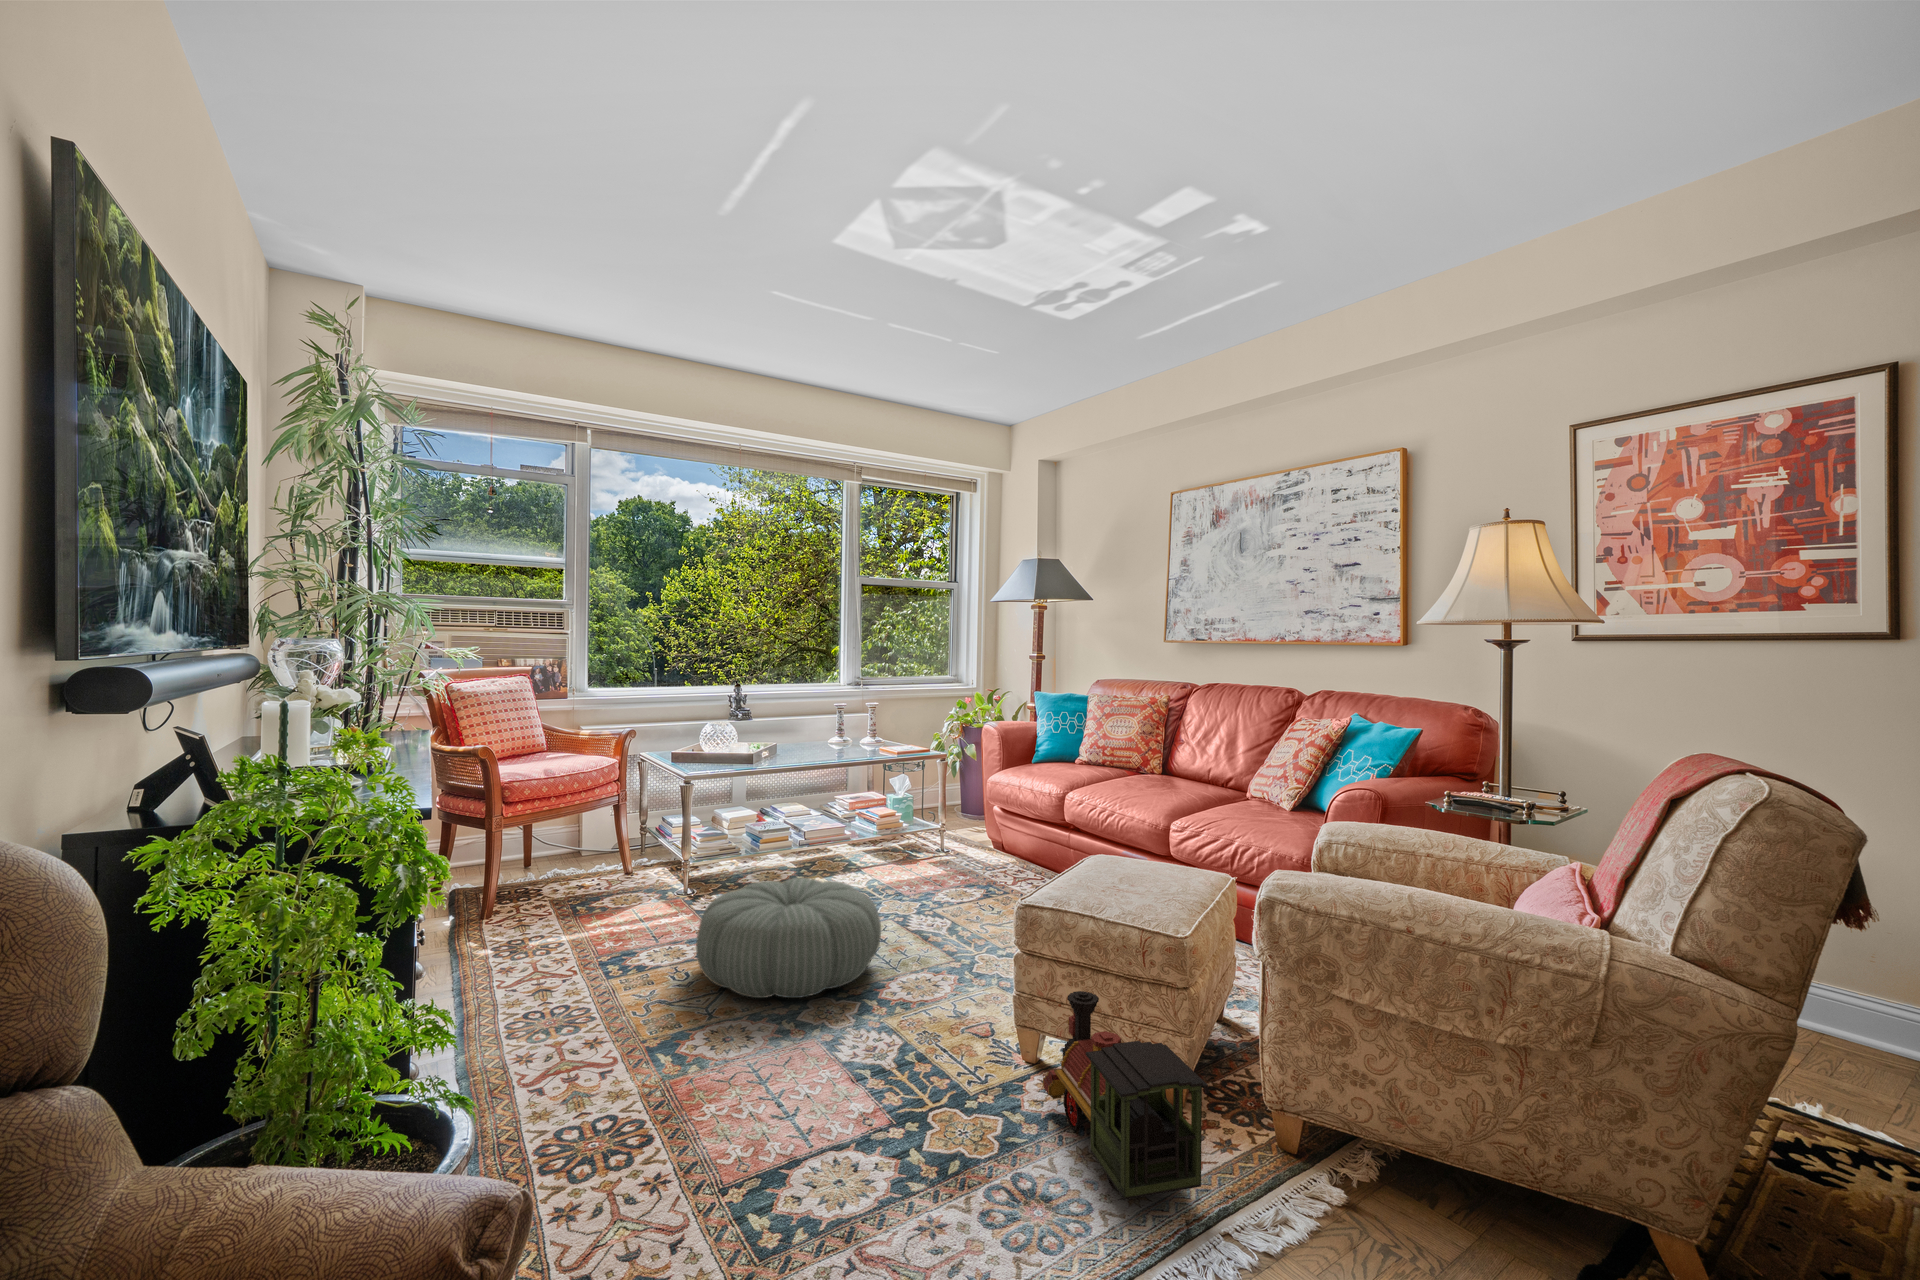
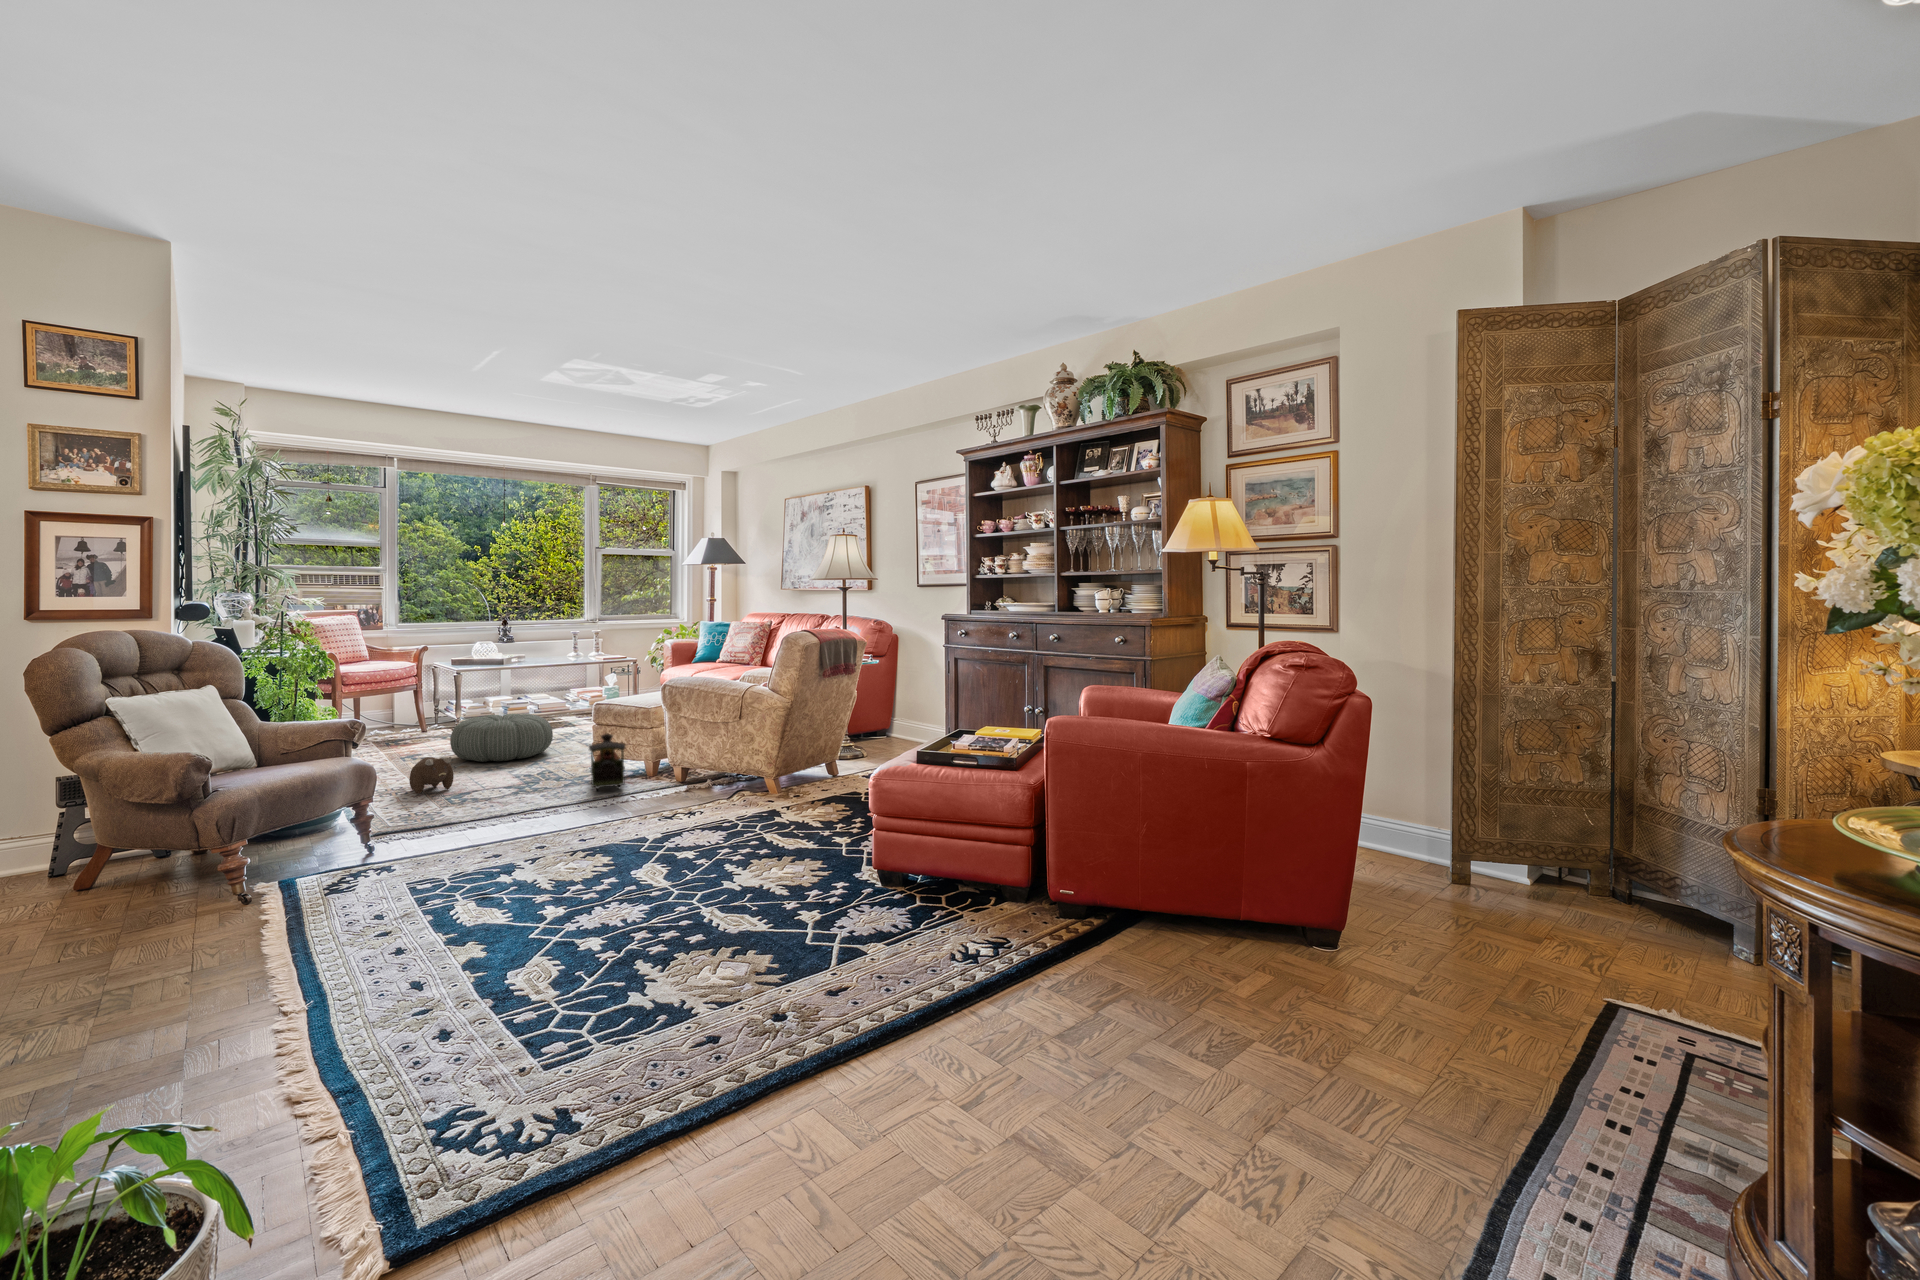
plush toy: none [638,1056,744,1169] -> present [409,757,454,794]

